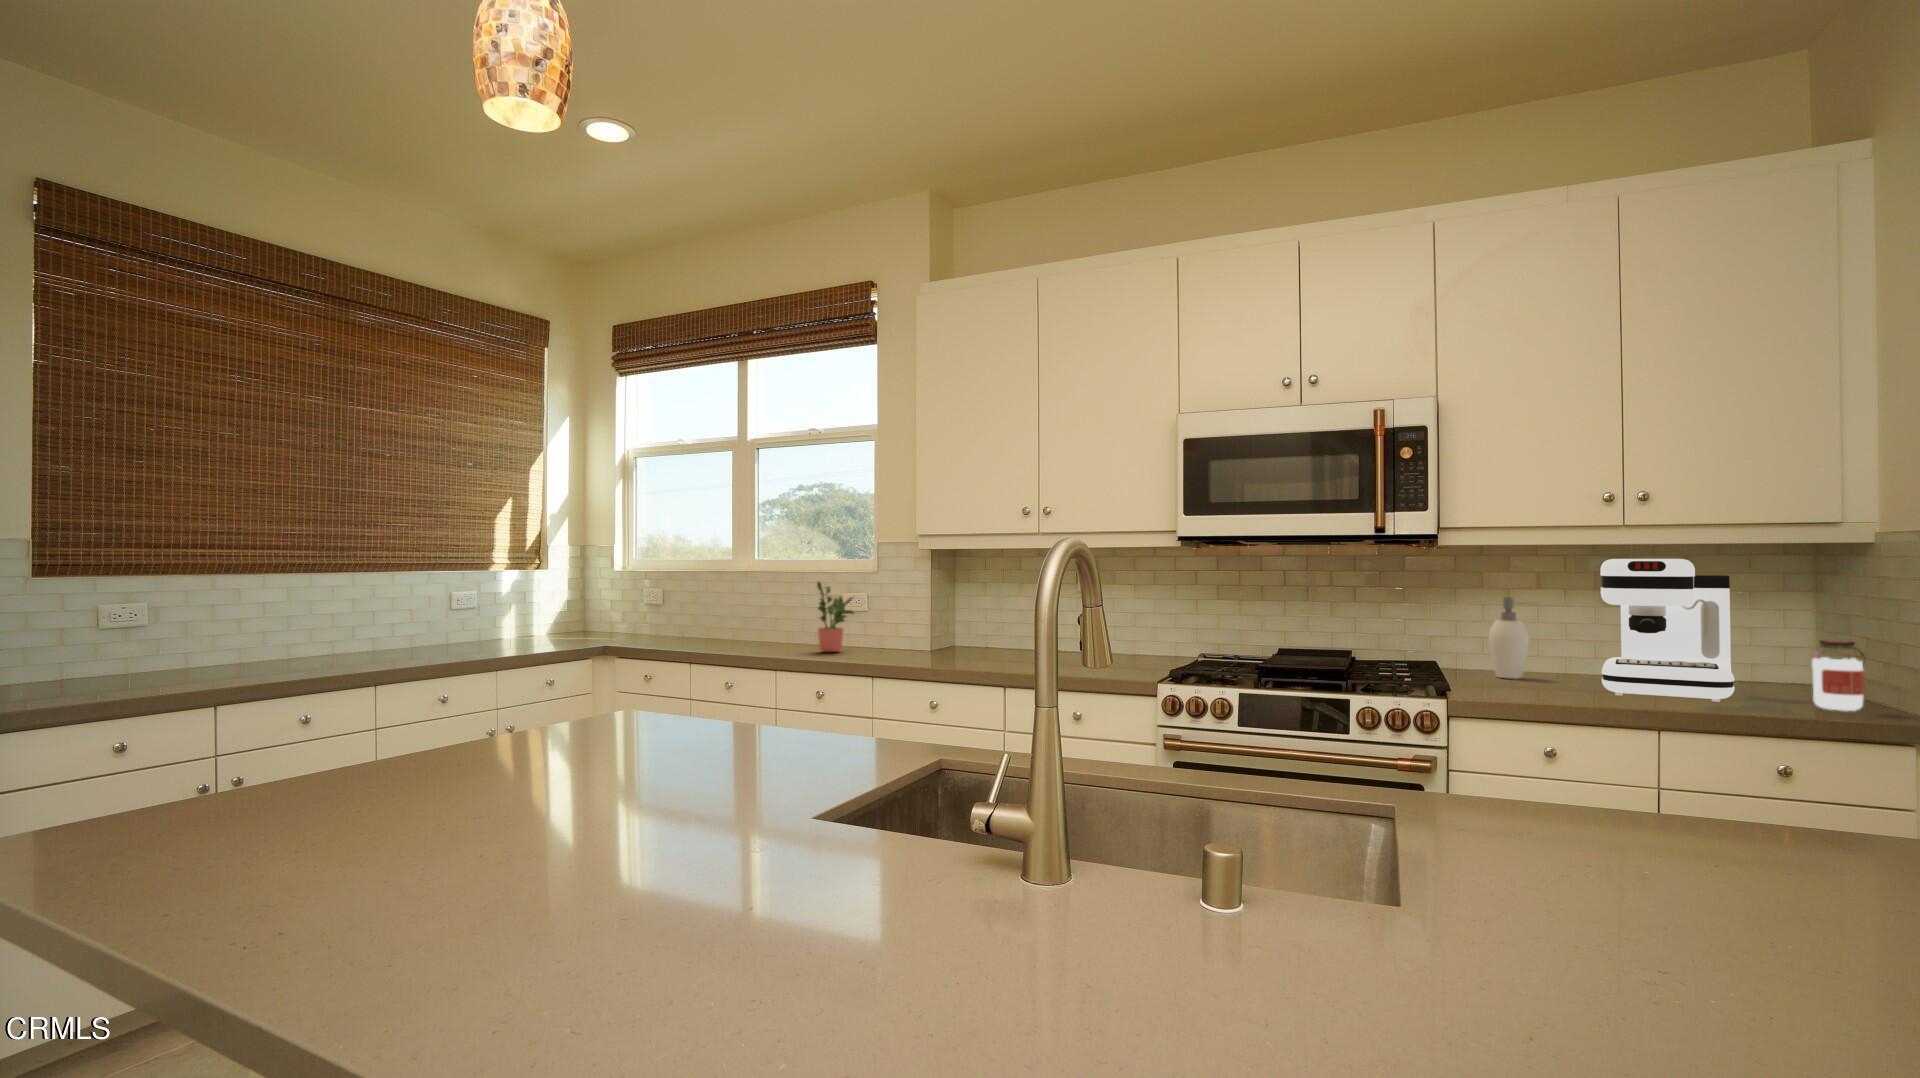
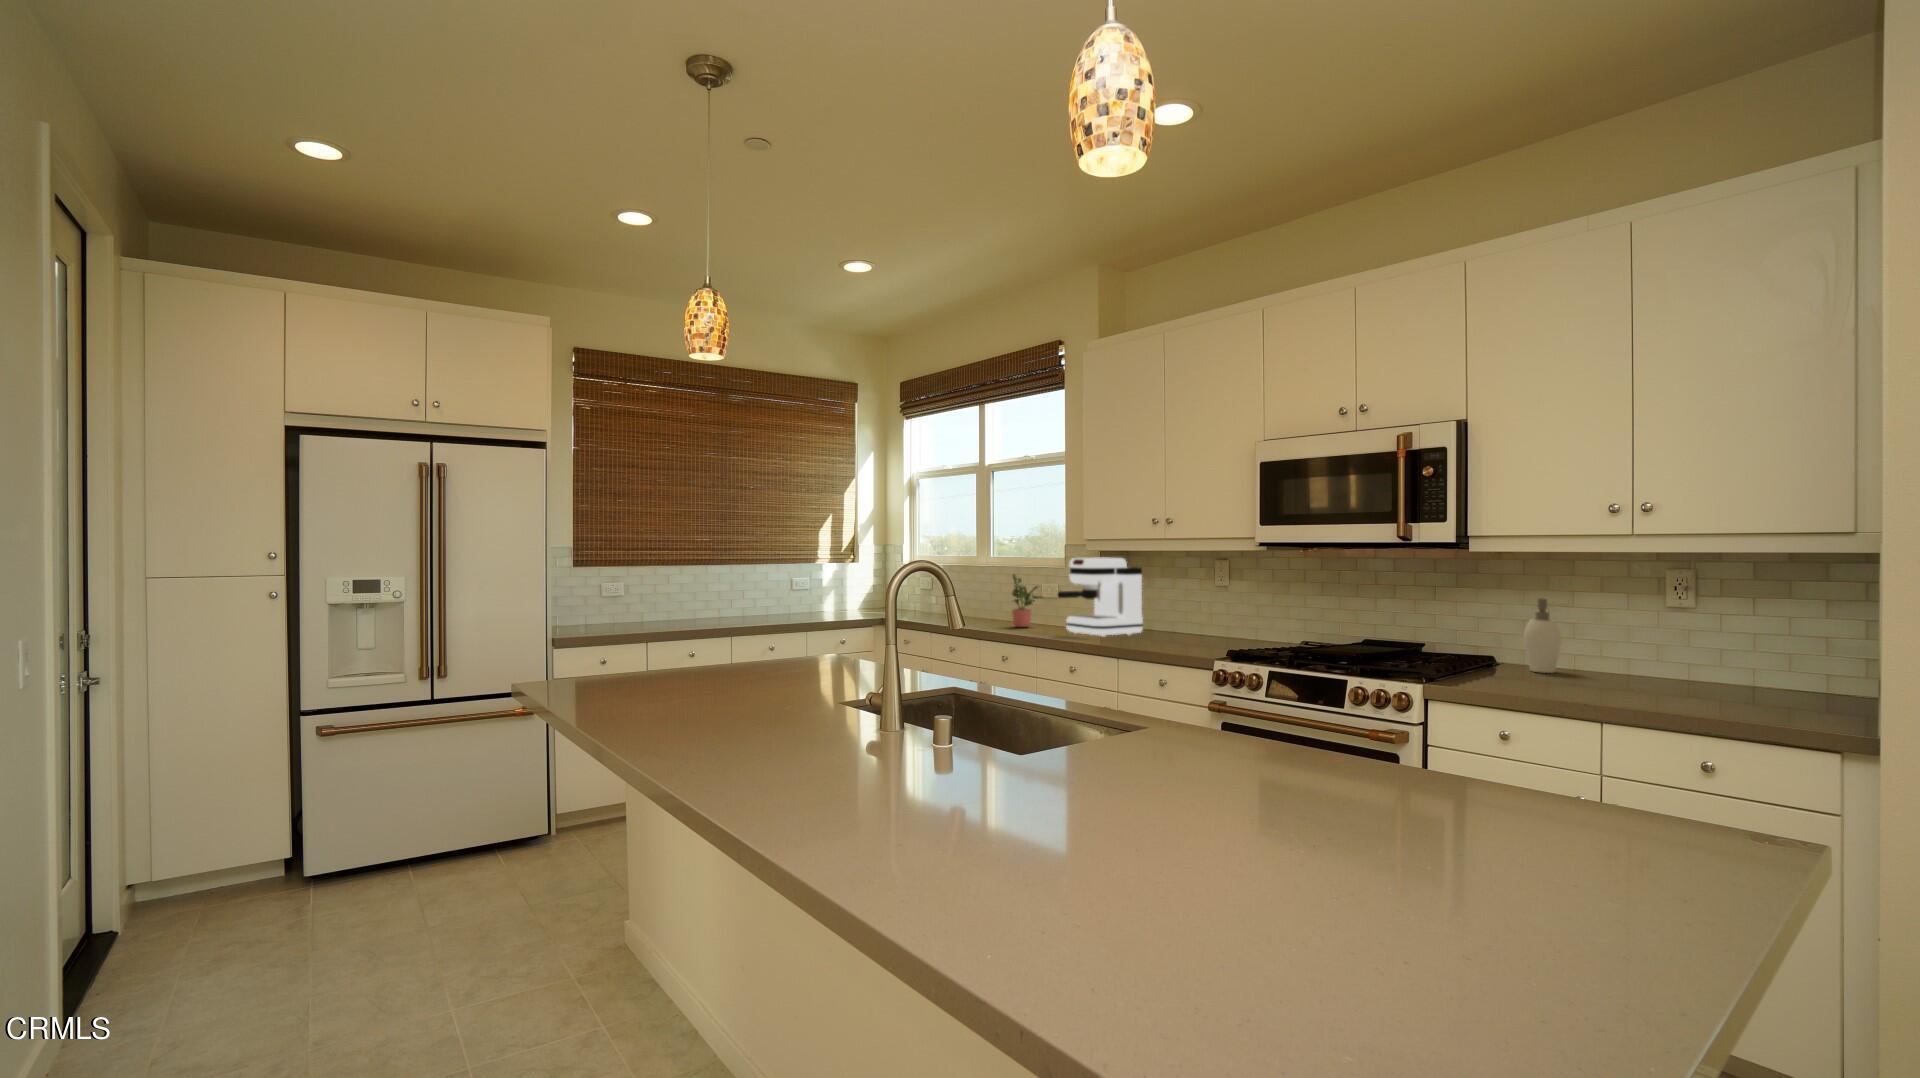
coffee maker: present [1600,559,1735,702] -> present [1058,558,1143,637]
jar: present [1811,640,1865,711] -> none [1770,647,1822,717]

